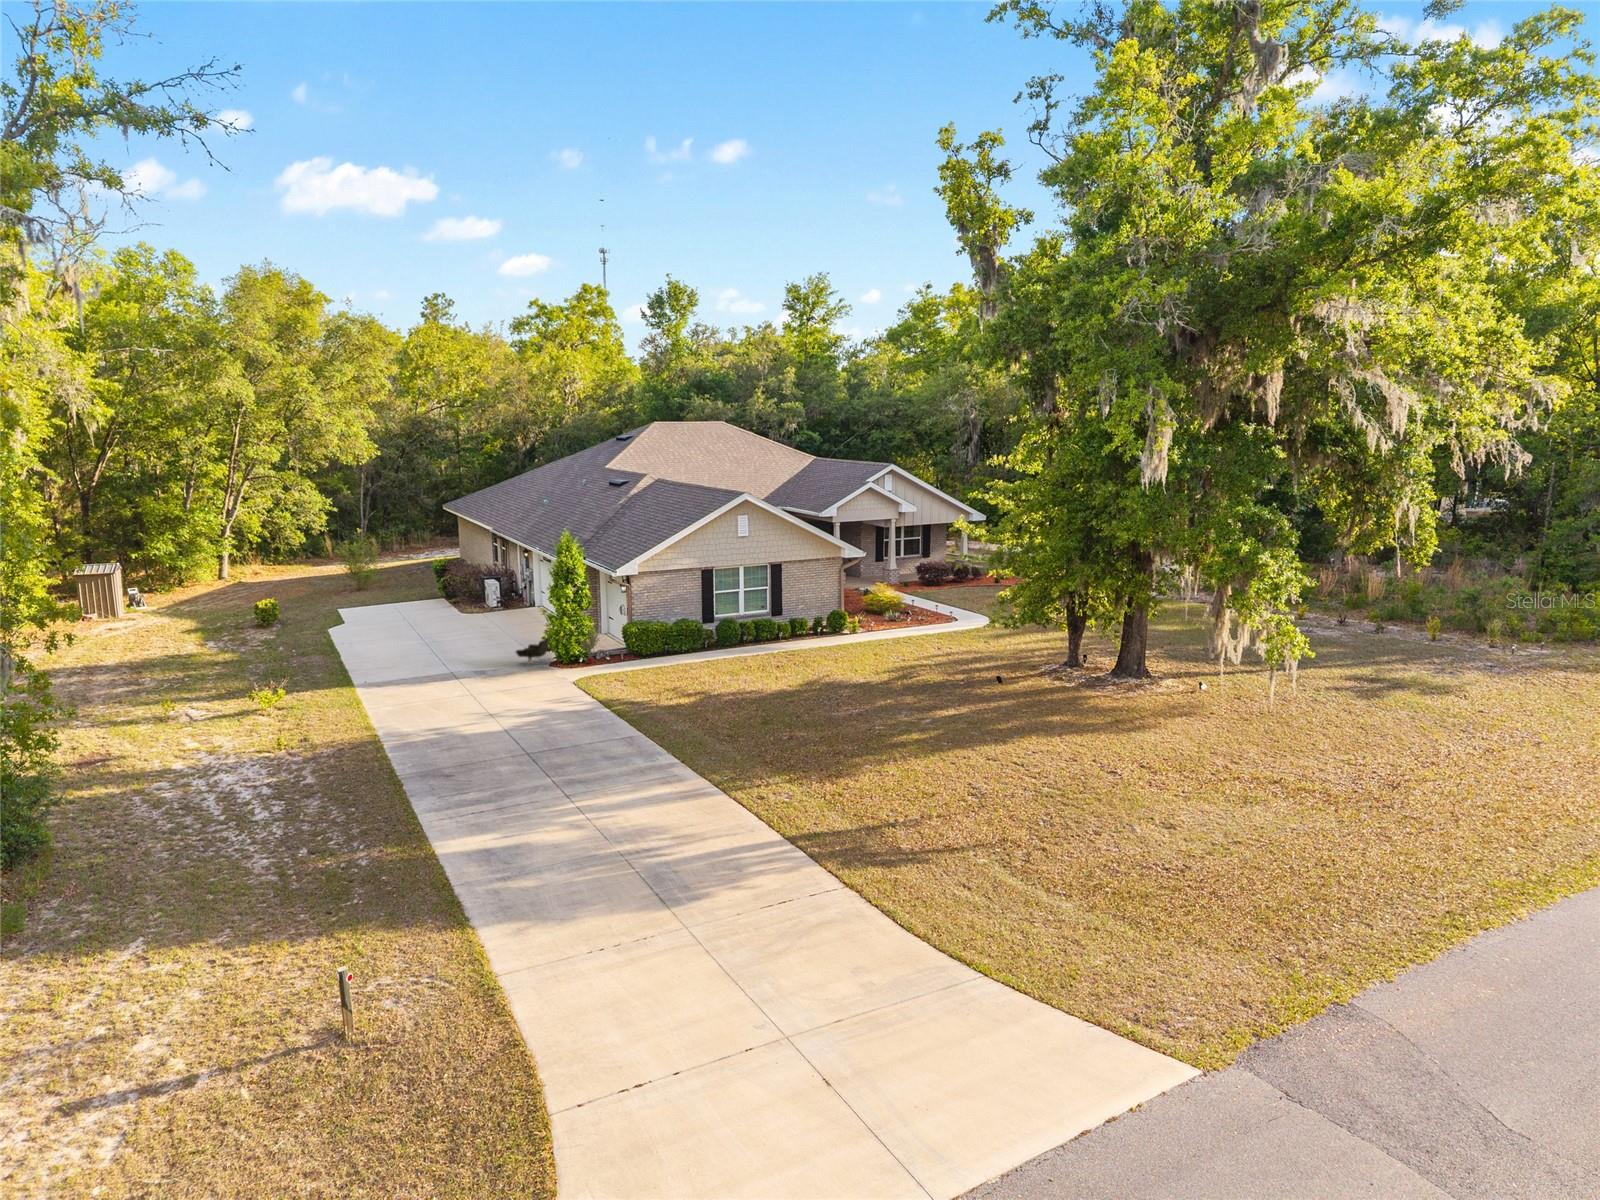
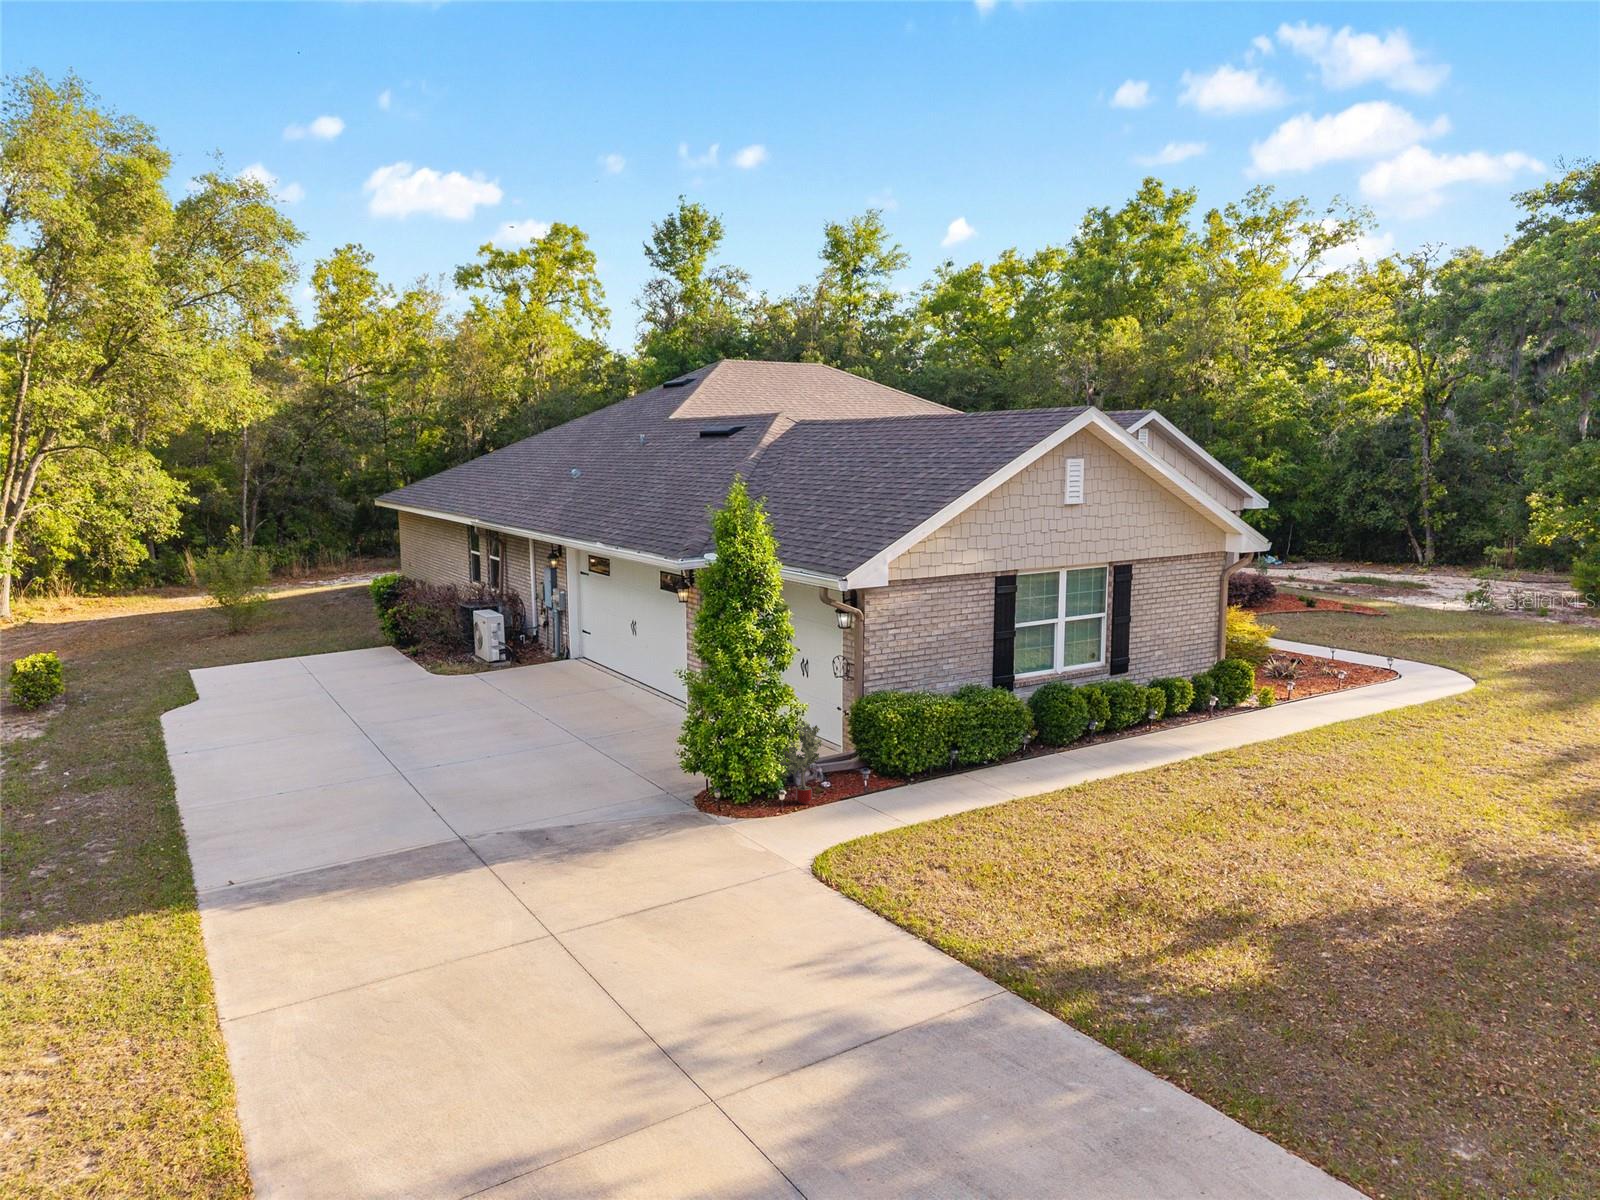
lounge chair: present [516,638,550,666] -> none [625,741,707,819]

